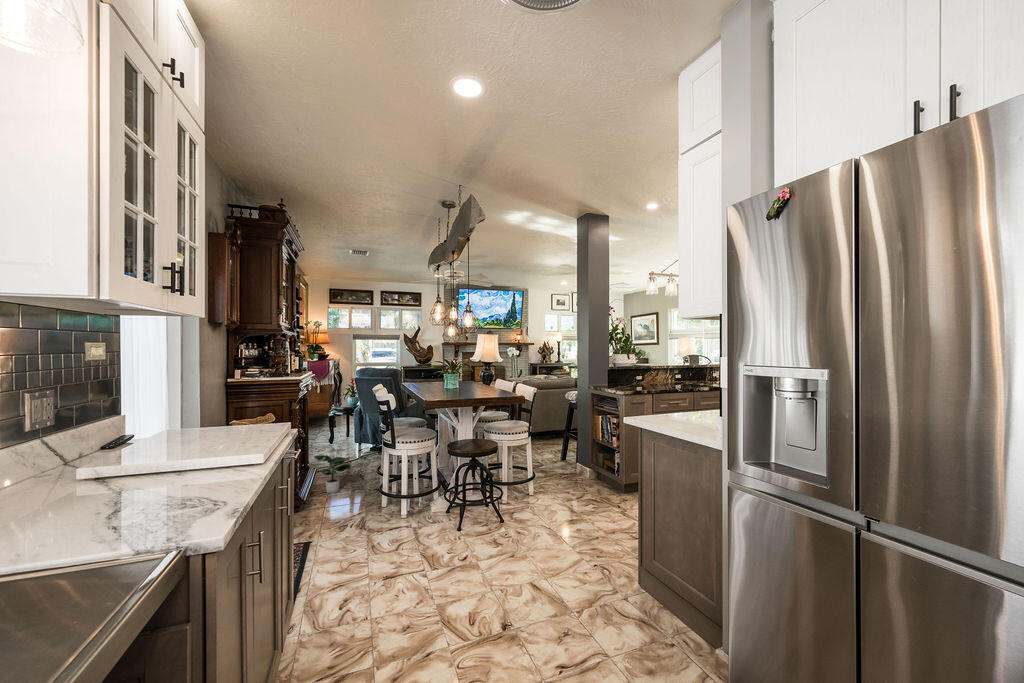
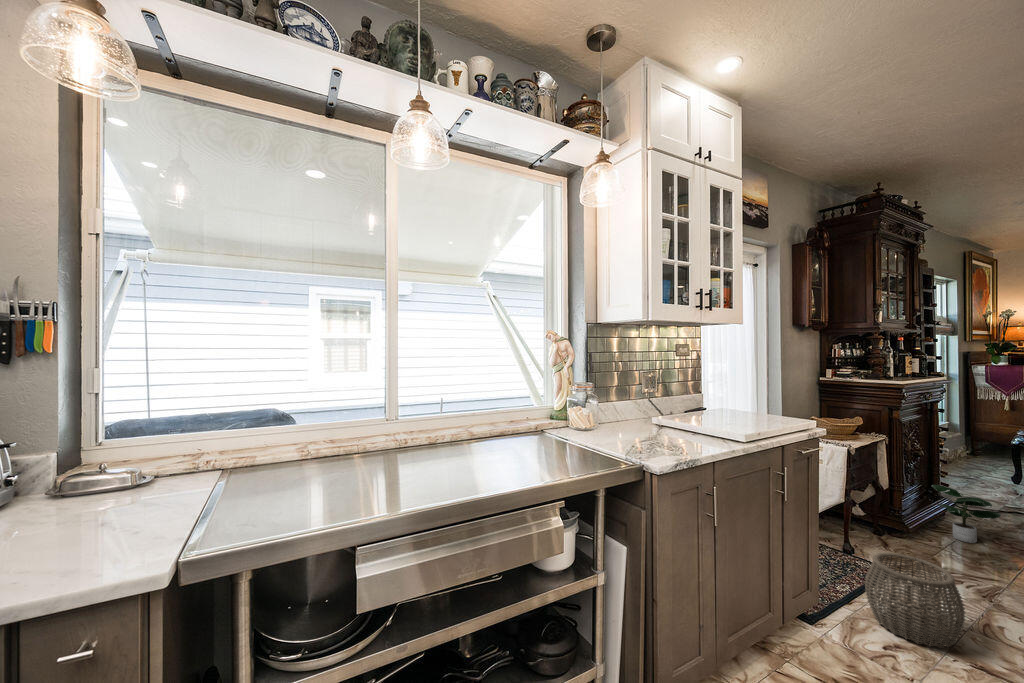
woven basket: none [314,521,376,593] -> present [865,553,965,648]

